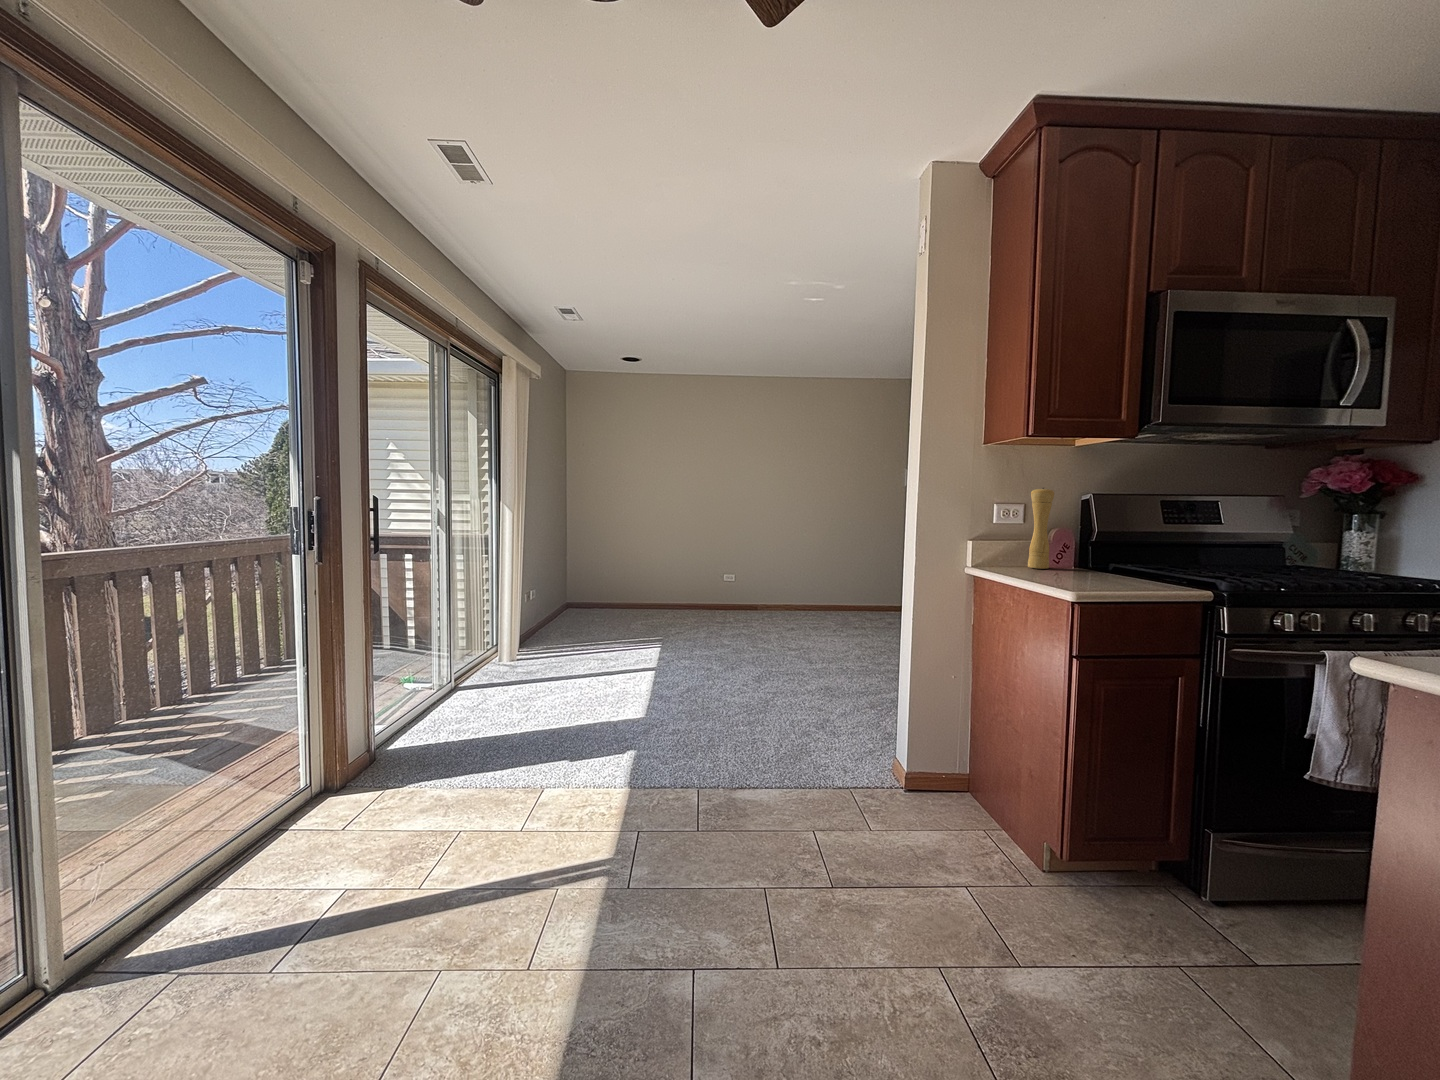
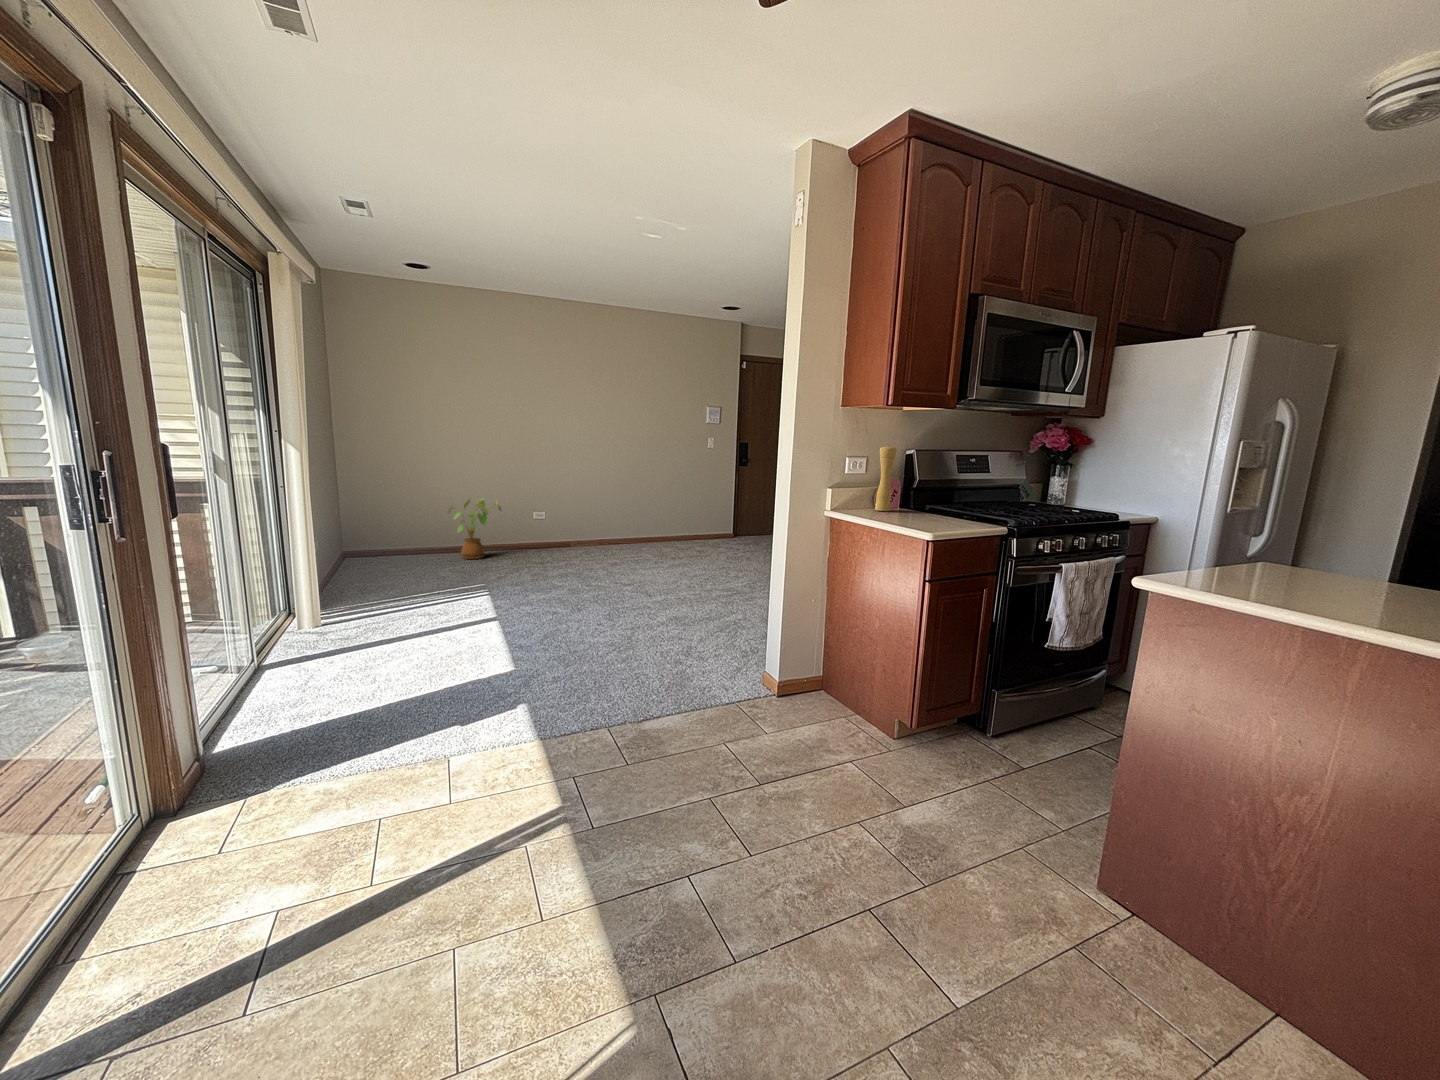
house plant: none [646,560,691,616] -> present [448,498,501,559]

